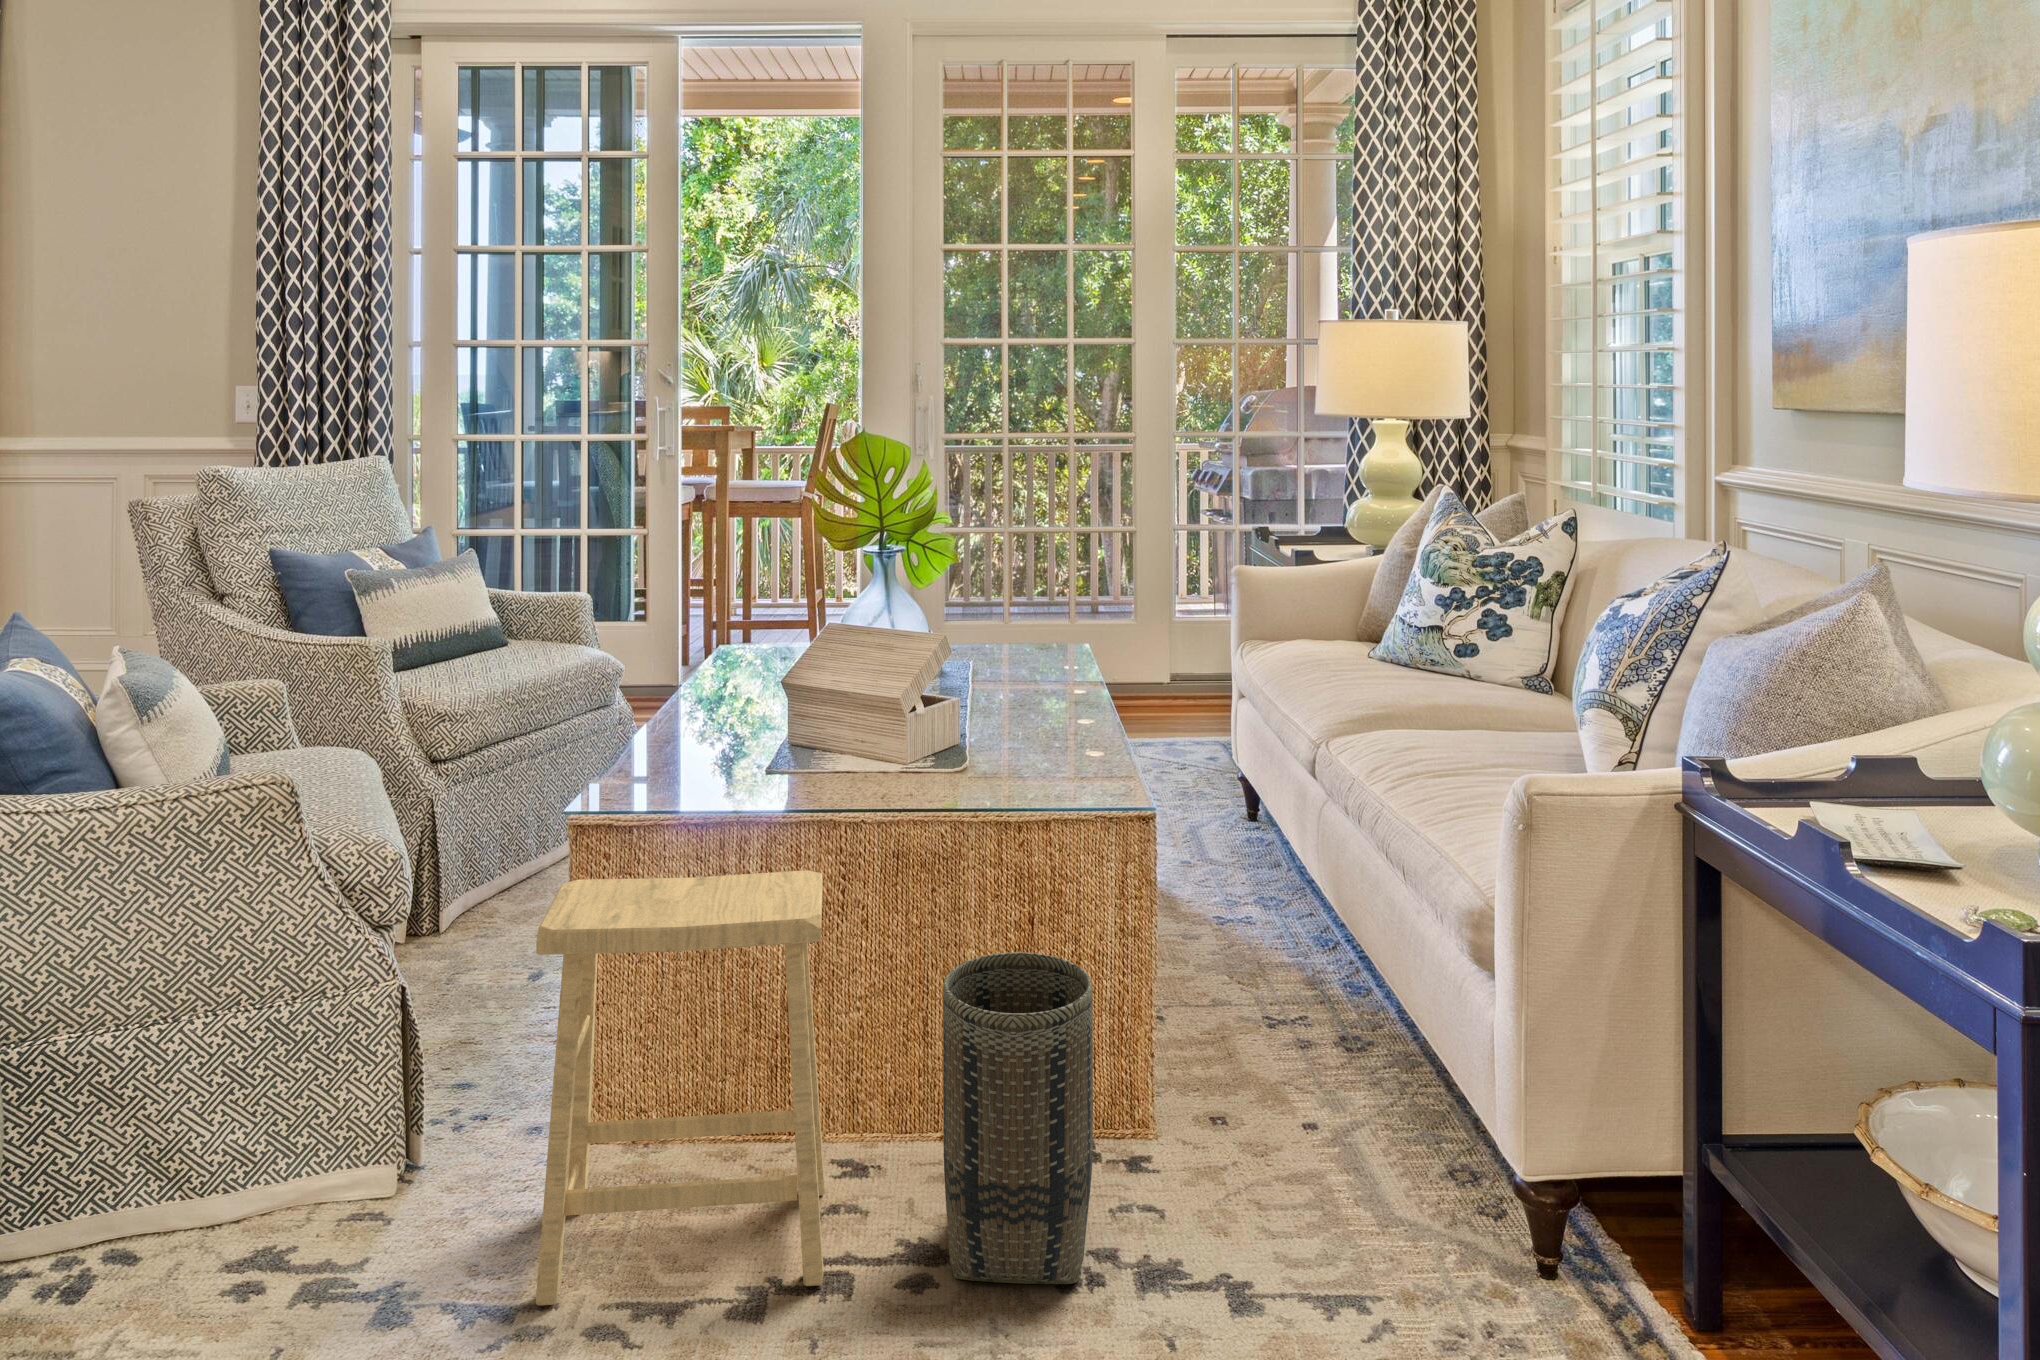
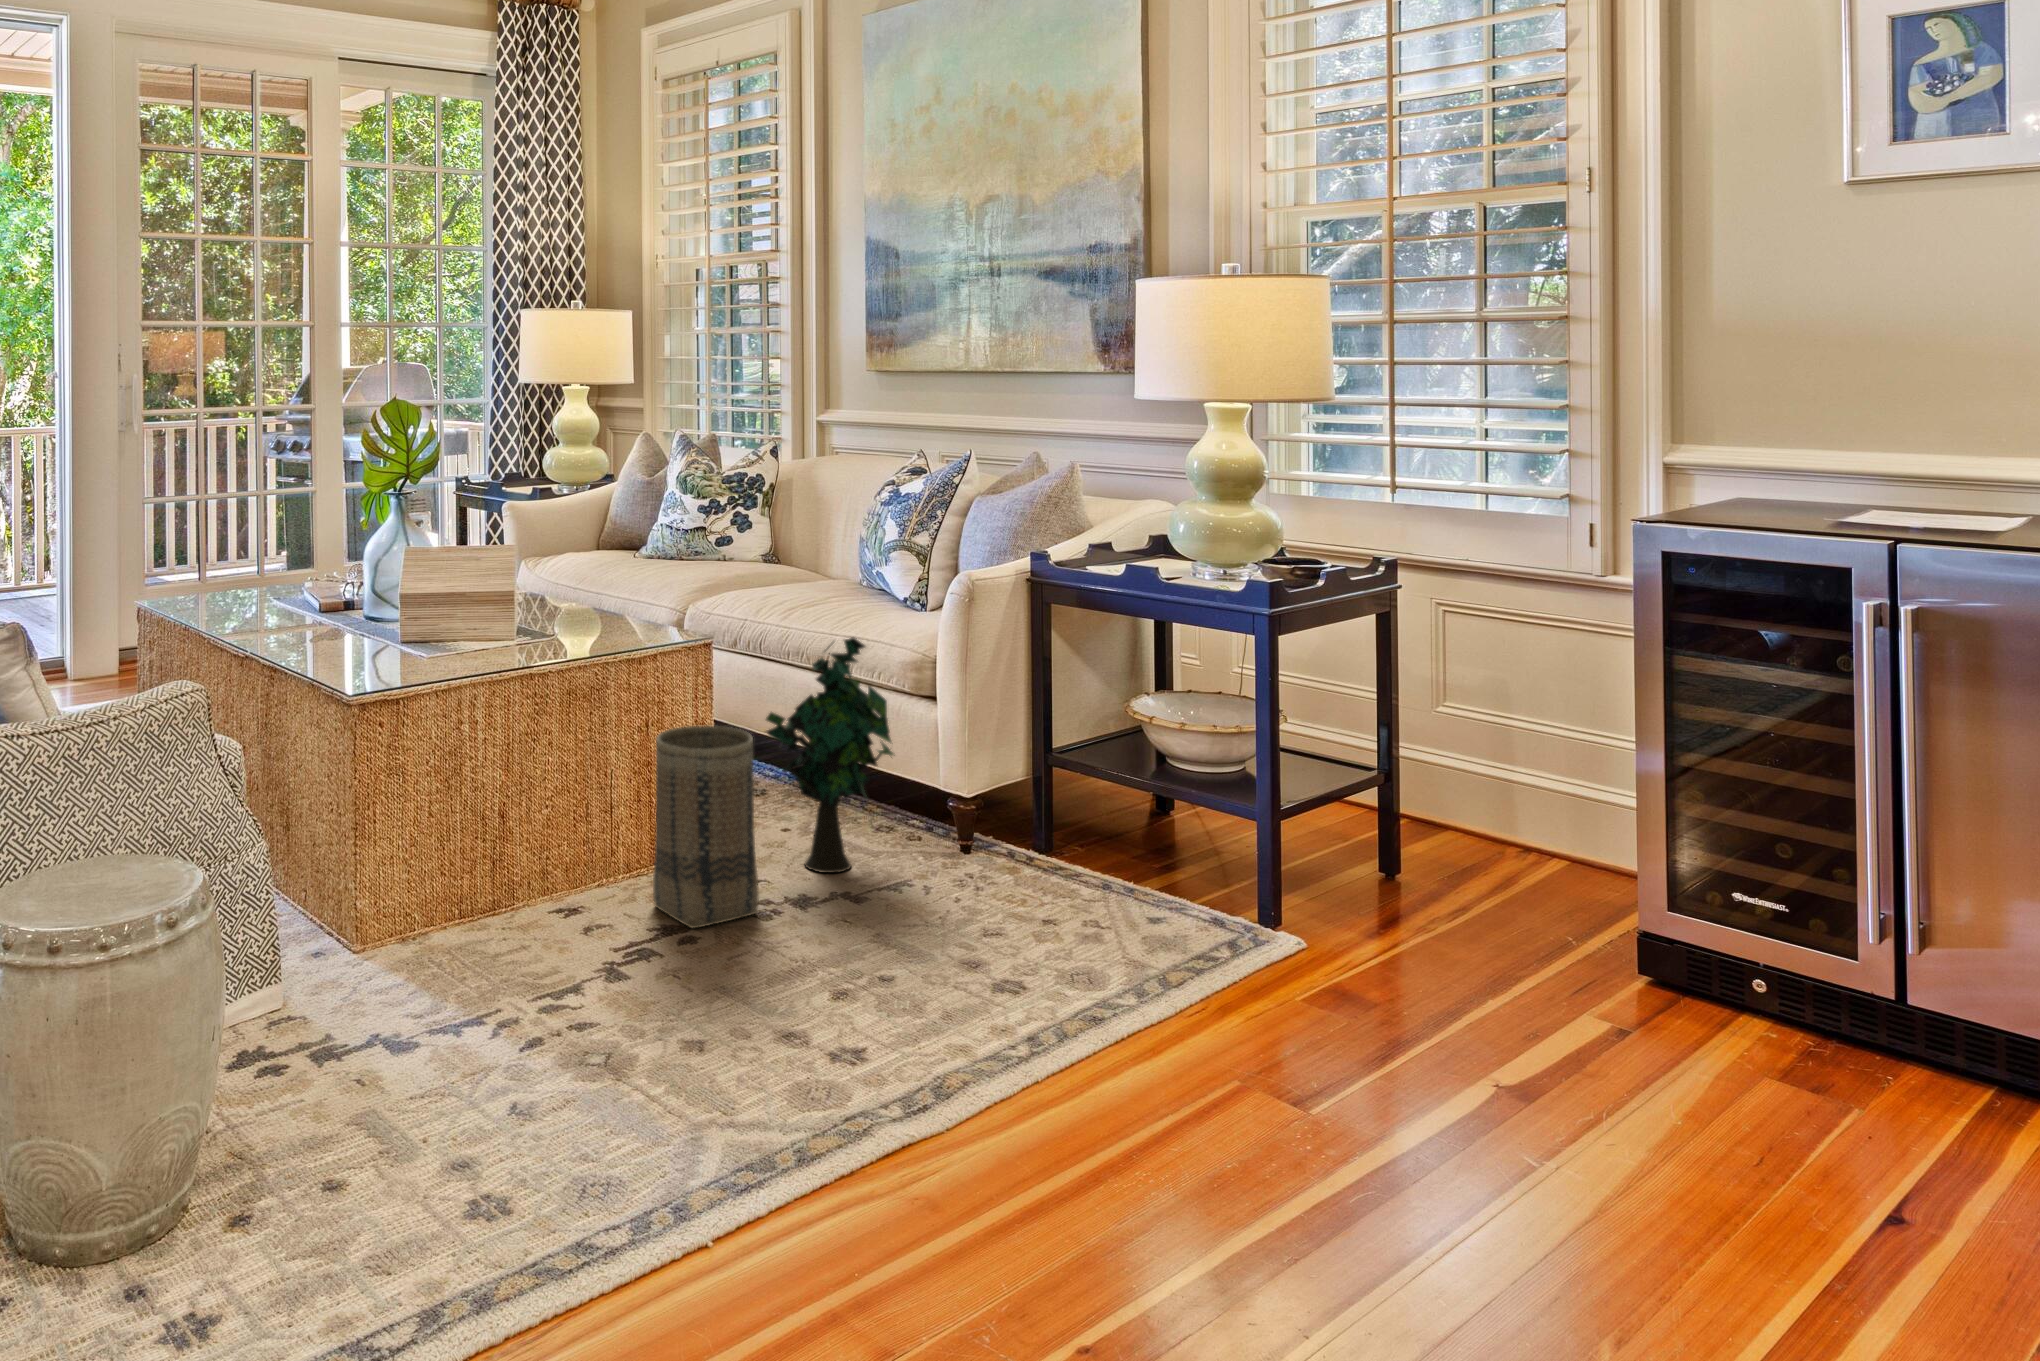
decorative plant: none [1185,858,1409,1245] -> present [766,637,895,873]
footstool: present [536,870,825,1306] -> none [399,693,624,1005]

